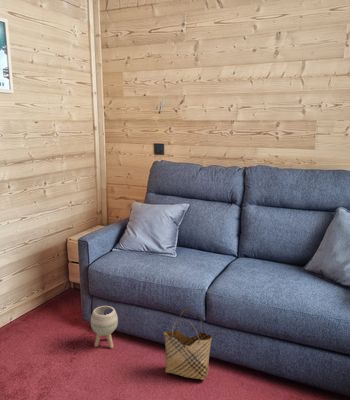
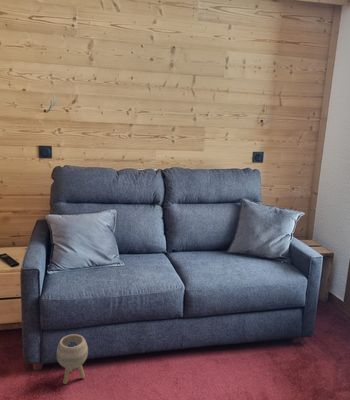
woven basket: present [164,308,212,380] -> none [154,309,196,378]

